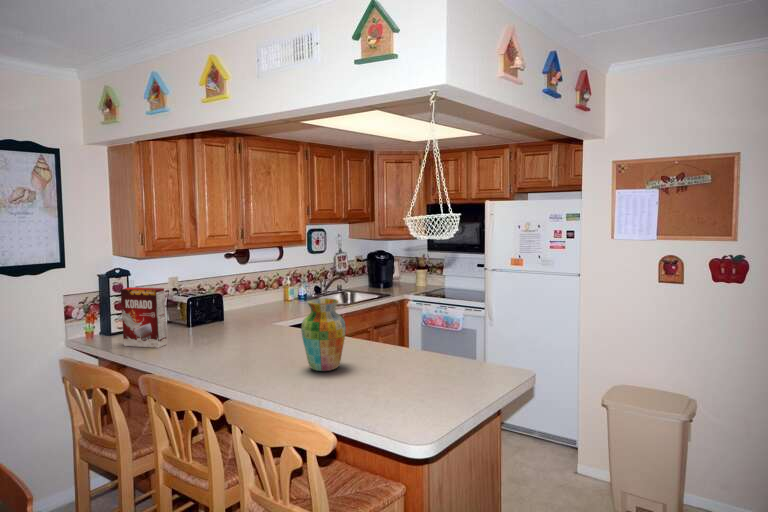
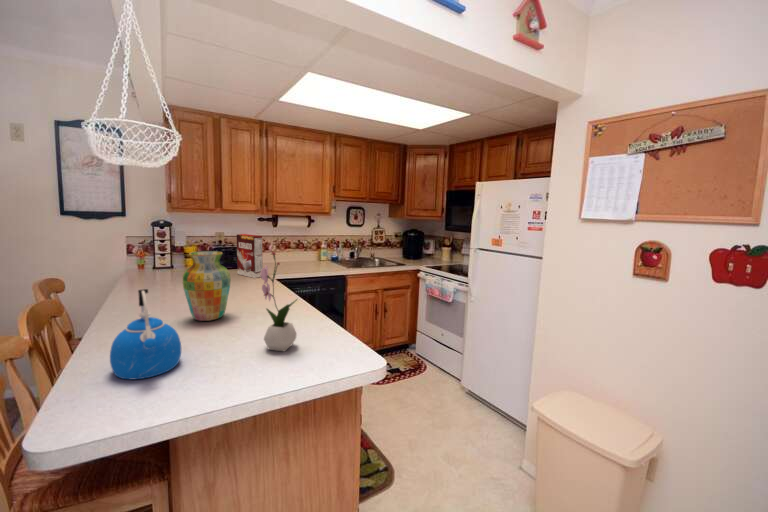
cereal box: present [120,287,167,348] -> present [237,234,263,278]
flower arrangement: none [423,292,461,379] -> present [260,252,297,351]
kettle: none [350,334,411,412] -> present [110,289,181,380]

